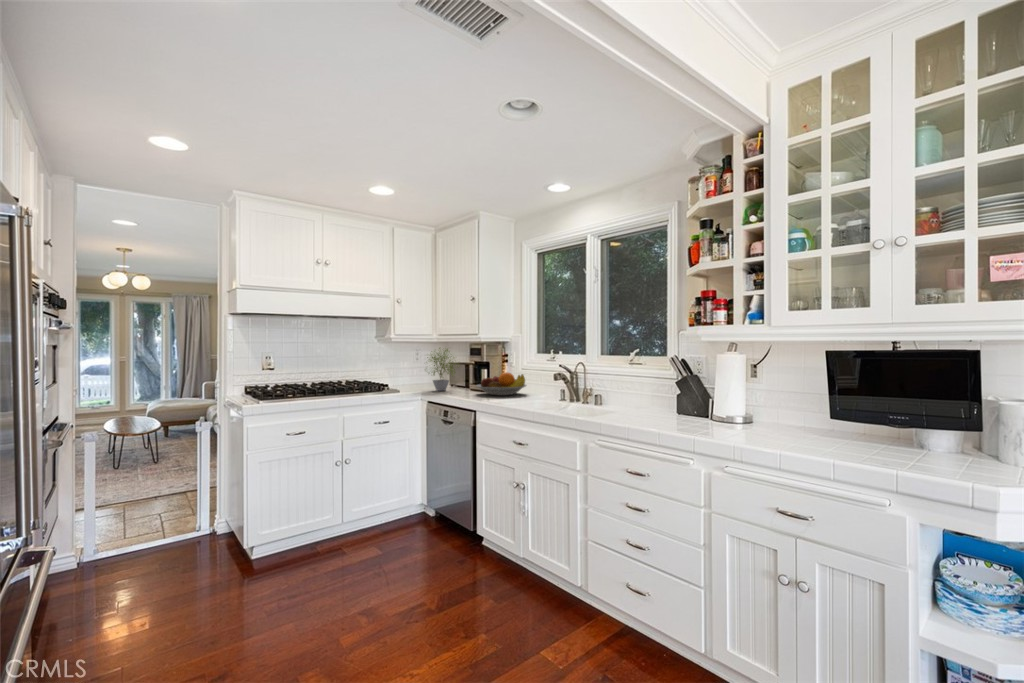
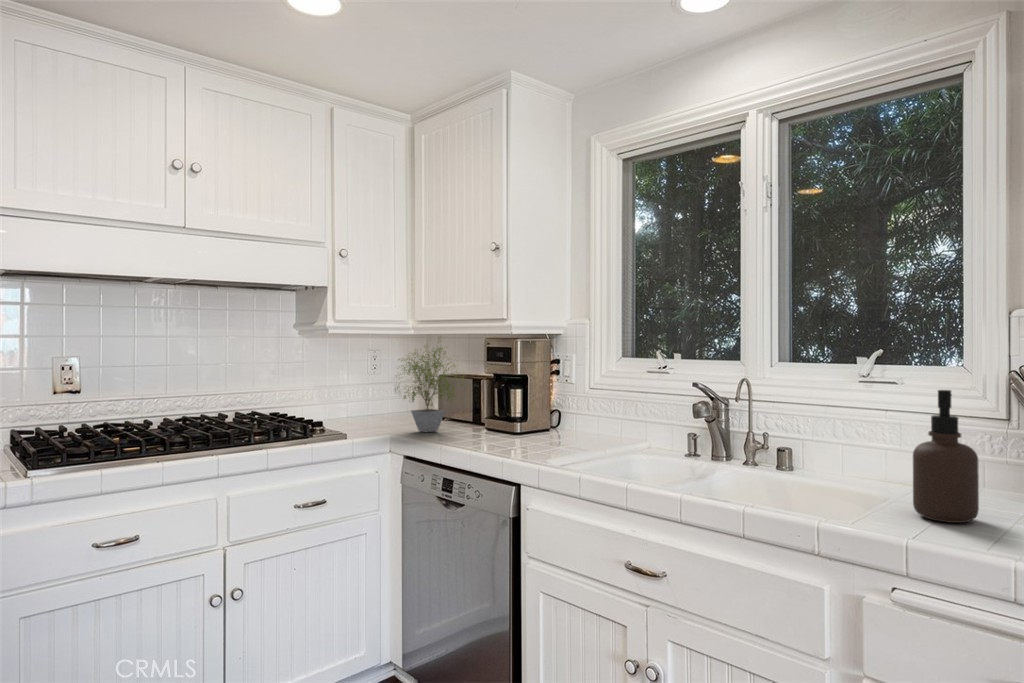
soap dispenser: none [621,365,644,417] -> present [913,390,979,523]
fruit bowl: present [477,373,526,395] -> none [505,397,610,445]

